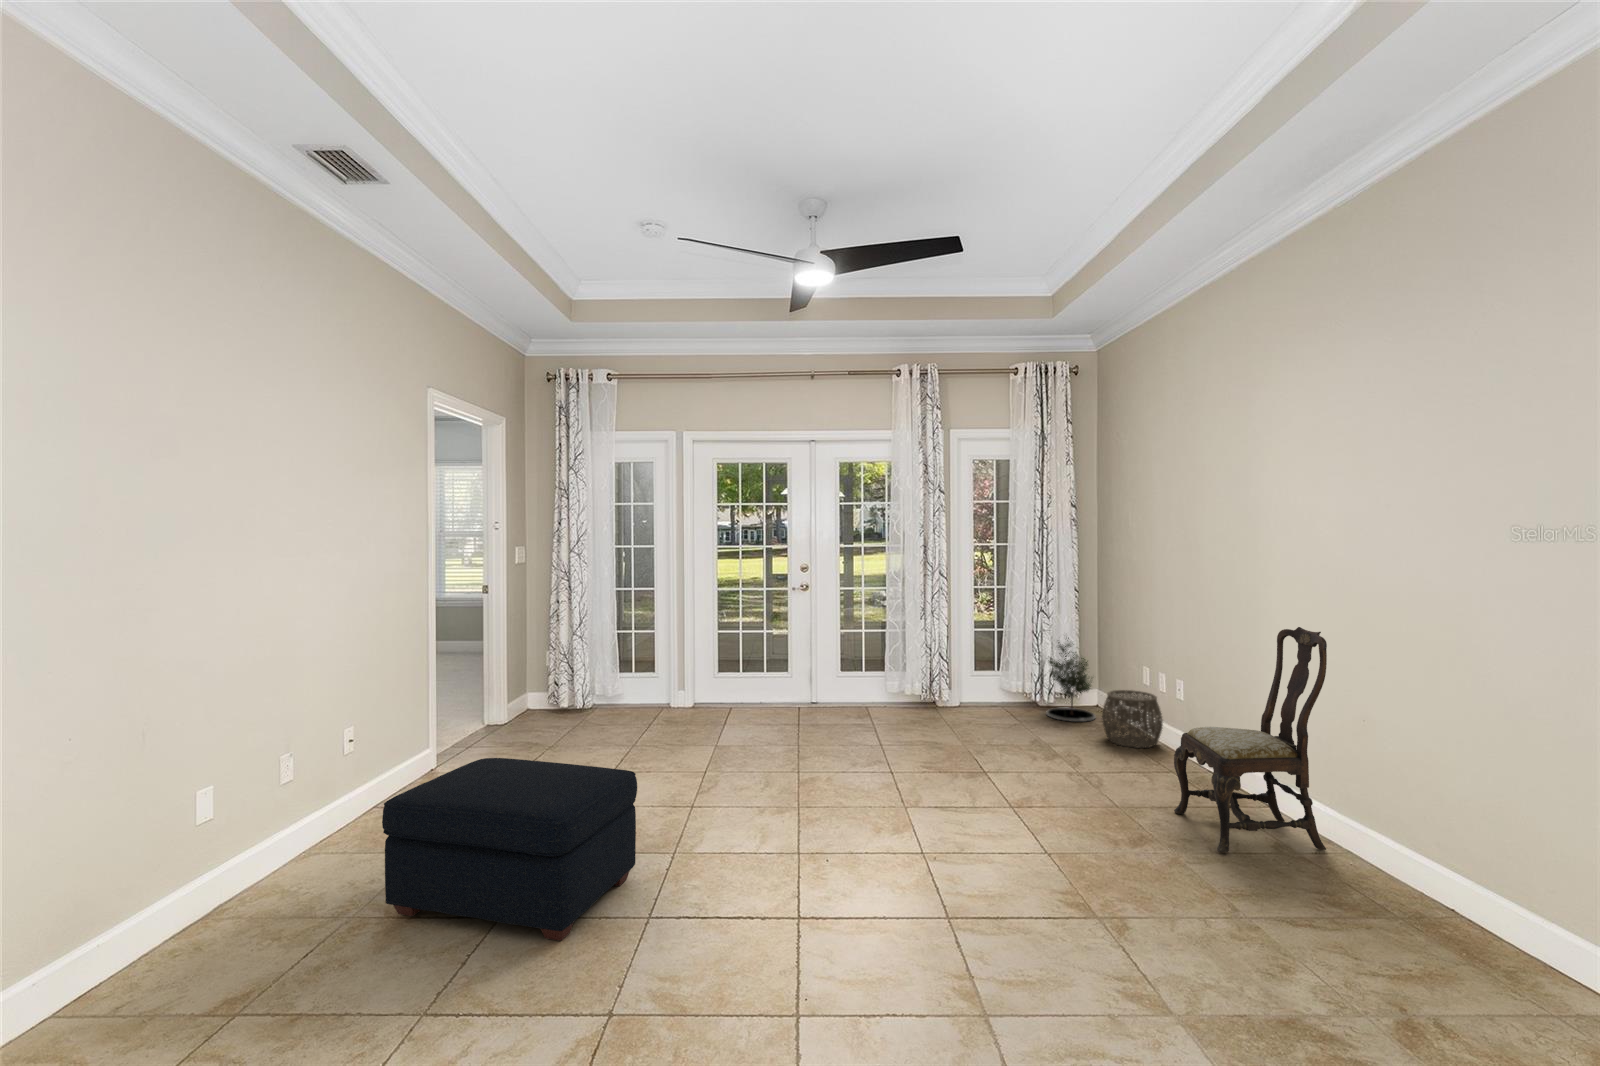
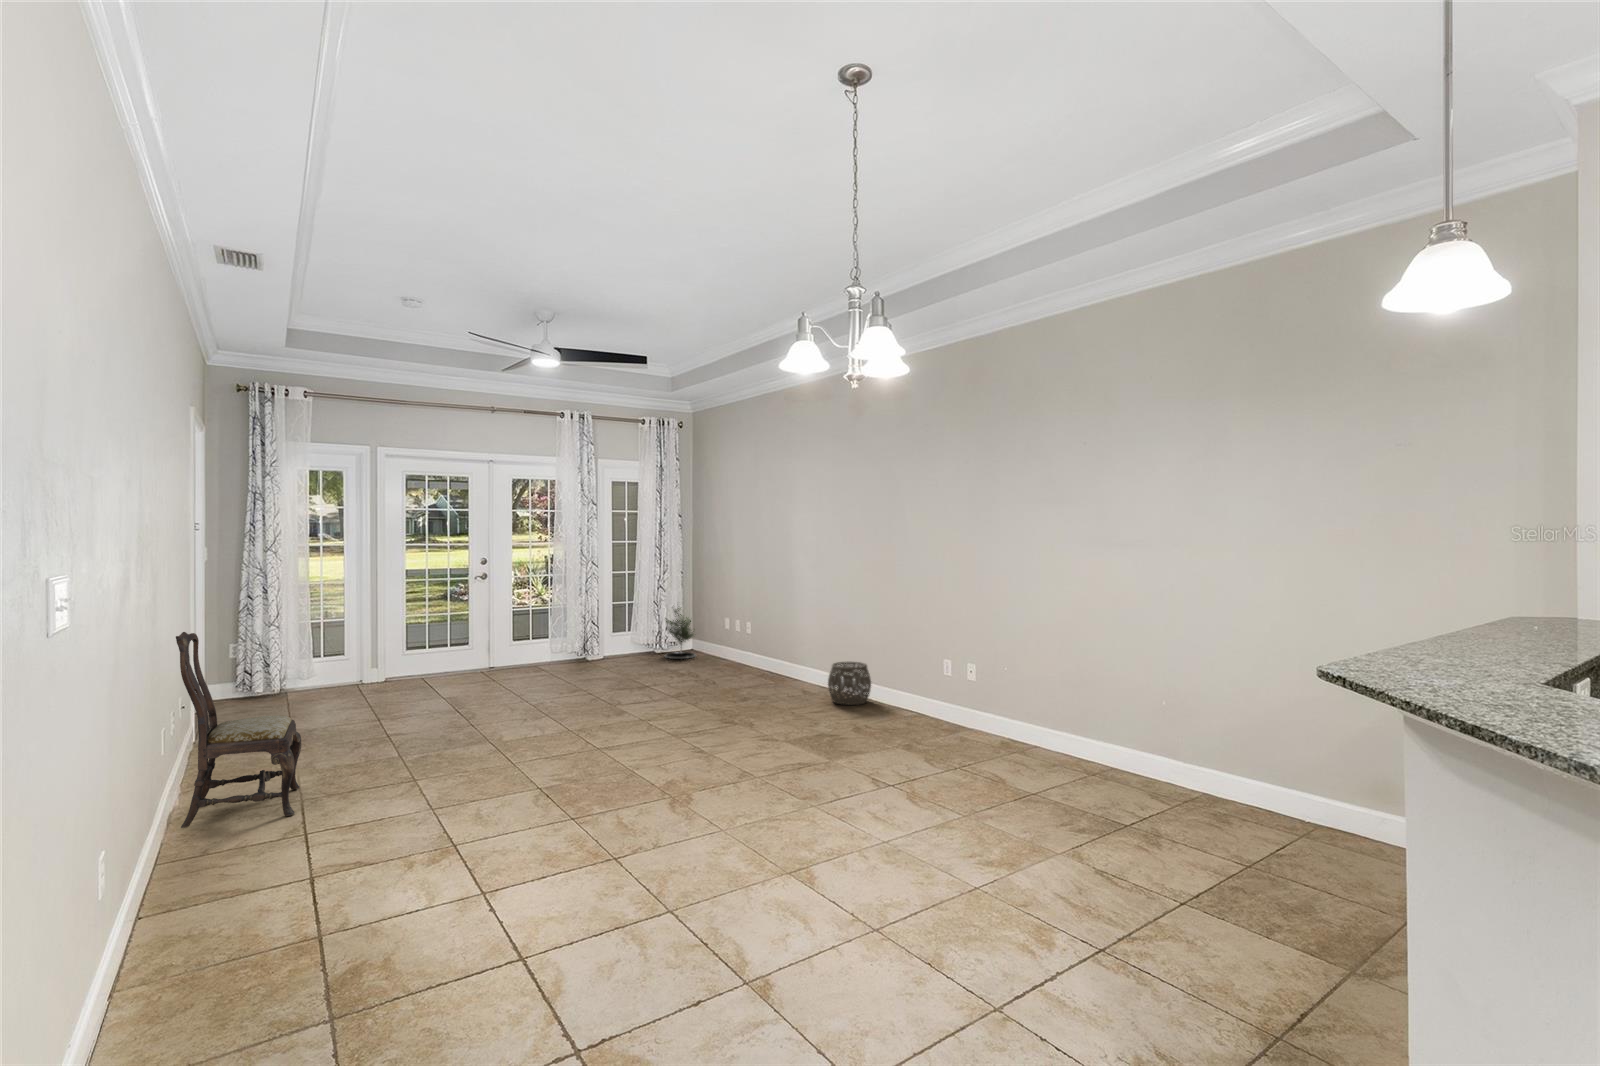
dining chair: present [1174,627,1327,853] -> present [176,632,301,828]
woven basket: present [1102,690,1163,748] -> present [828,662,871,705]
ottoman: present [382,758,637,941] -> none [343,686,491,788]

